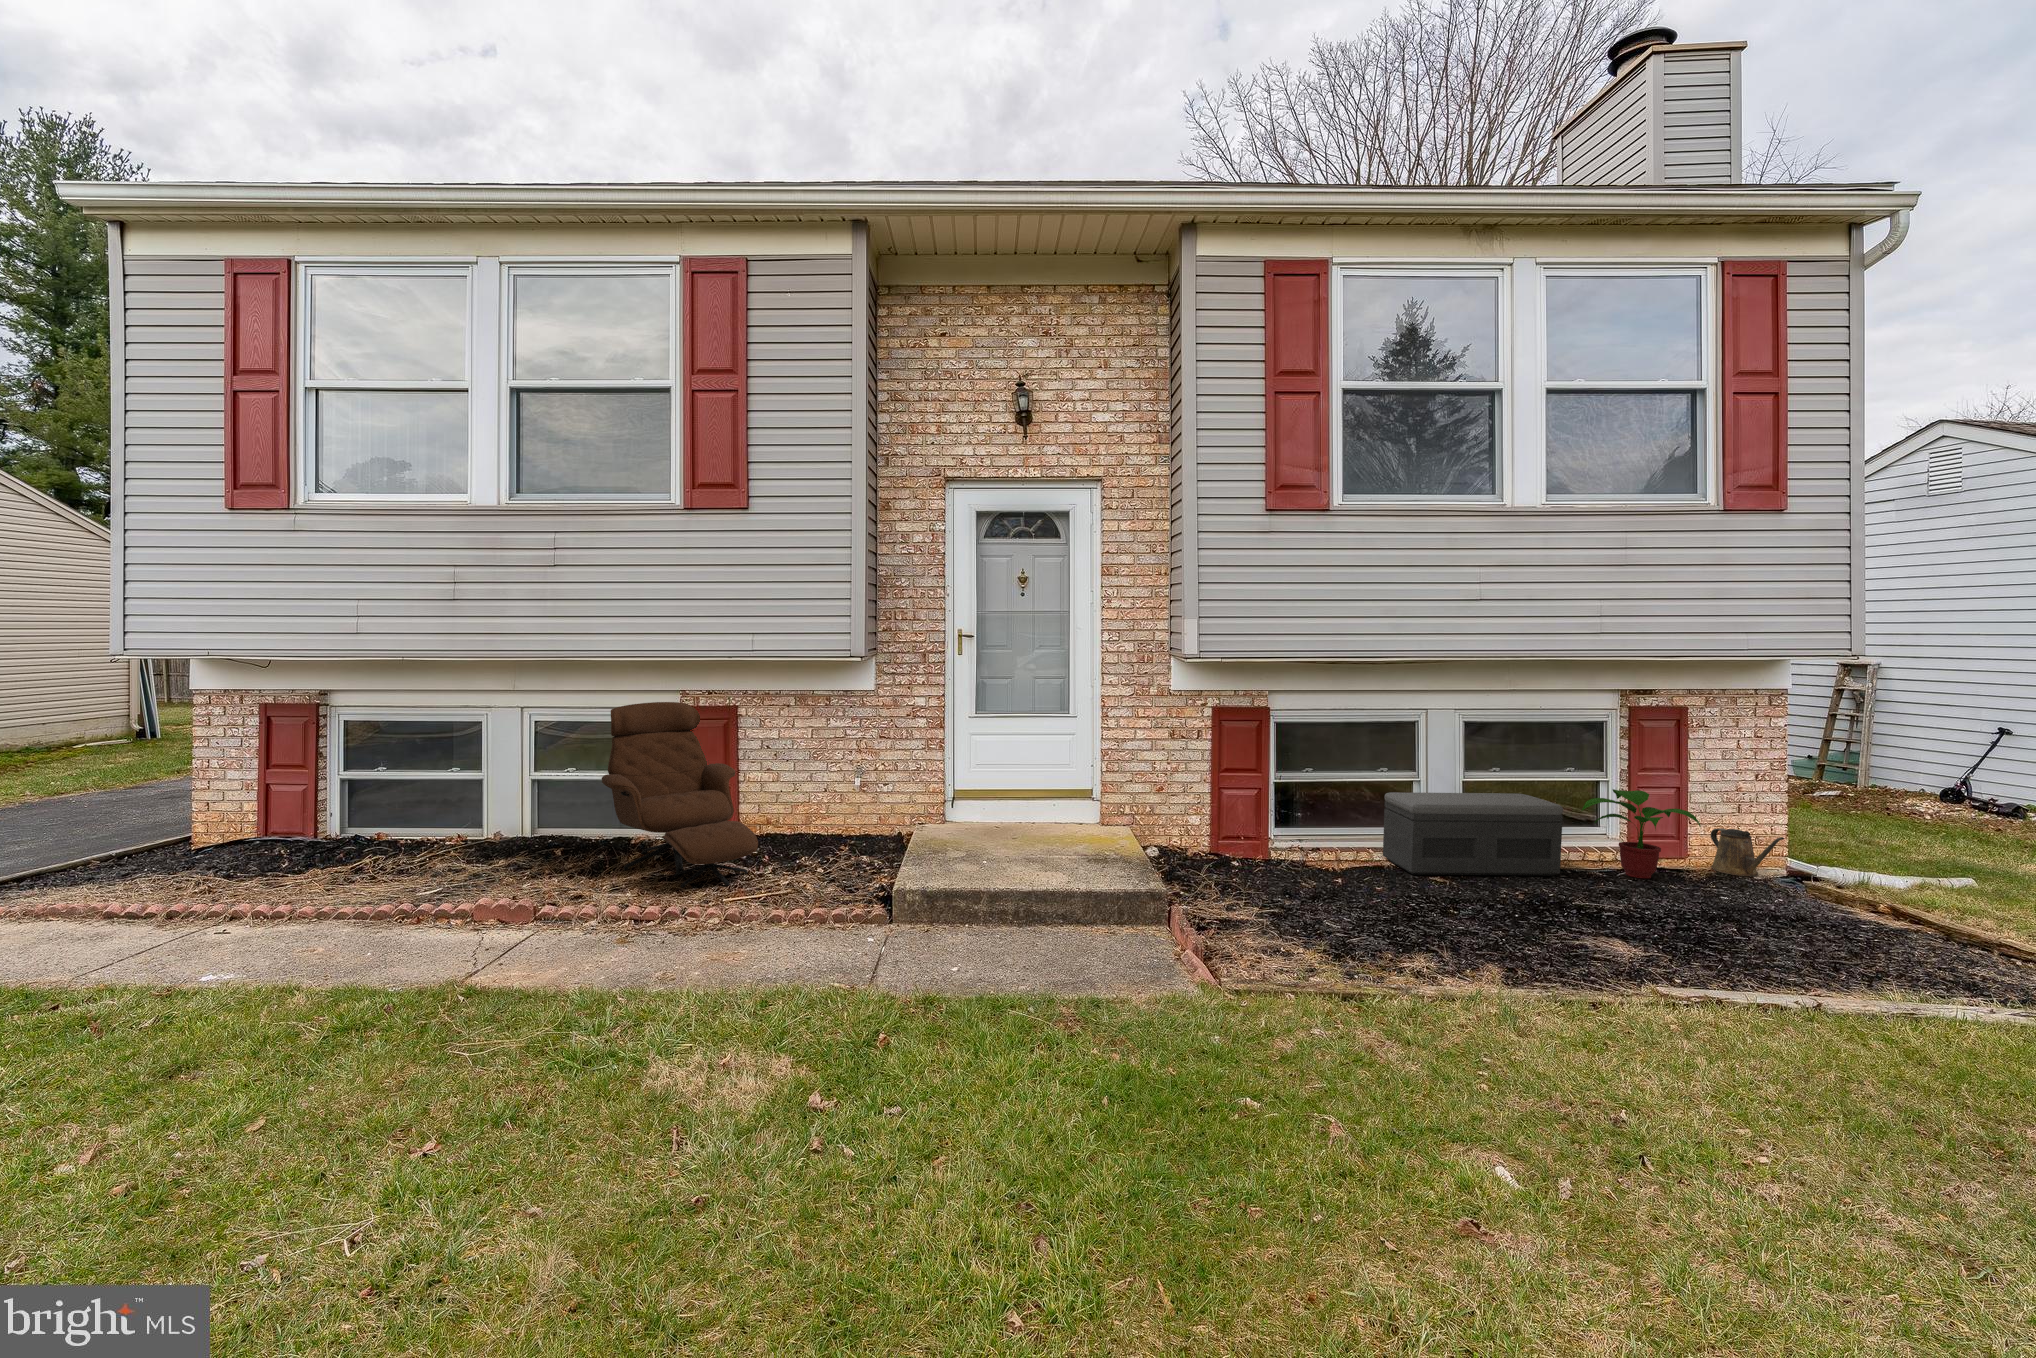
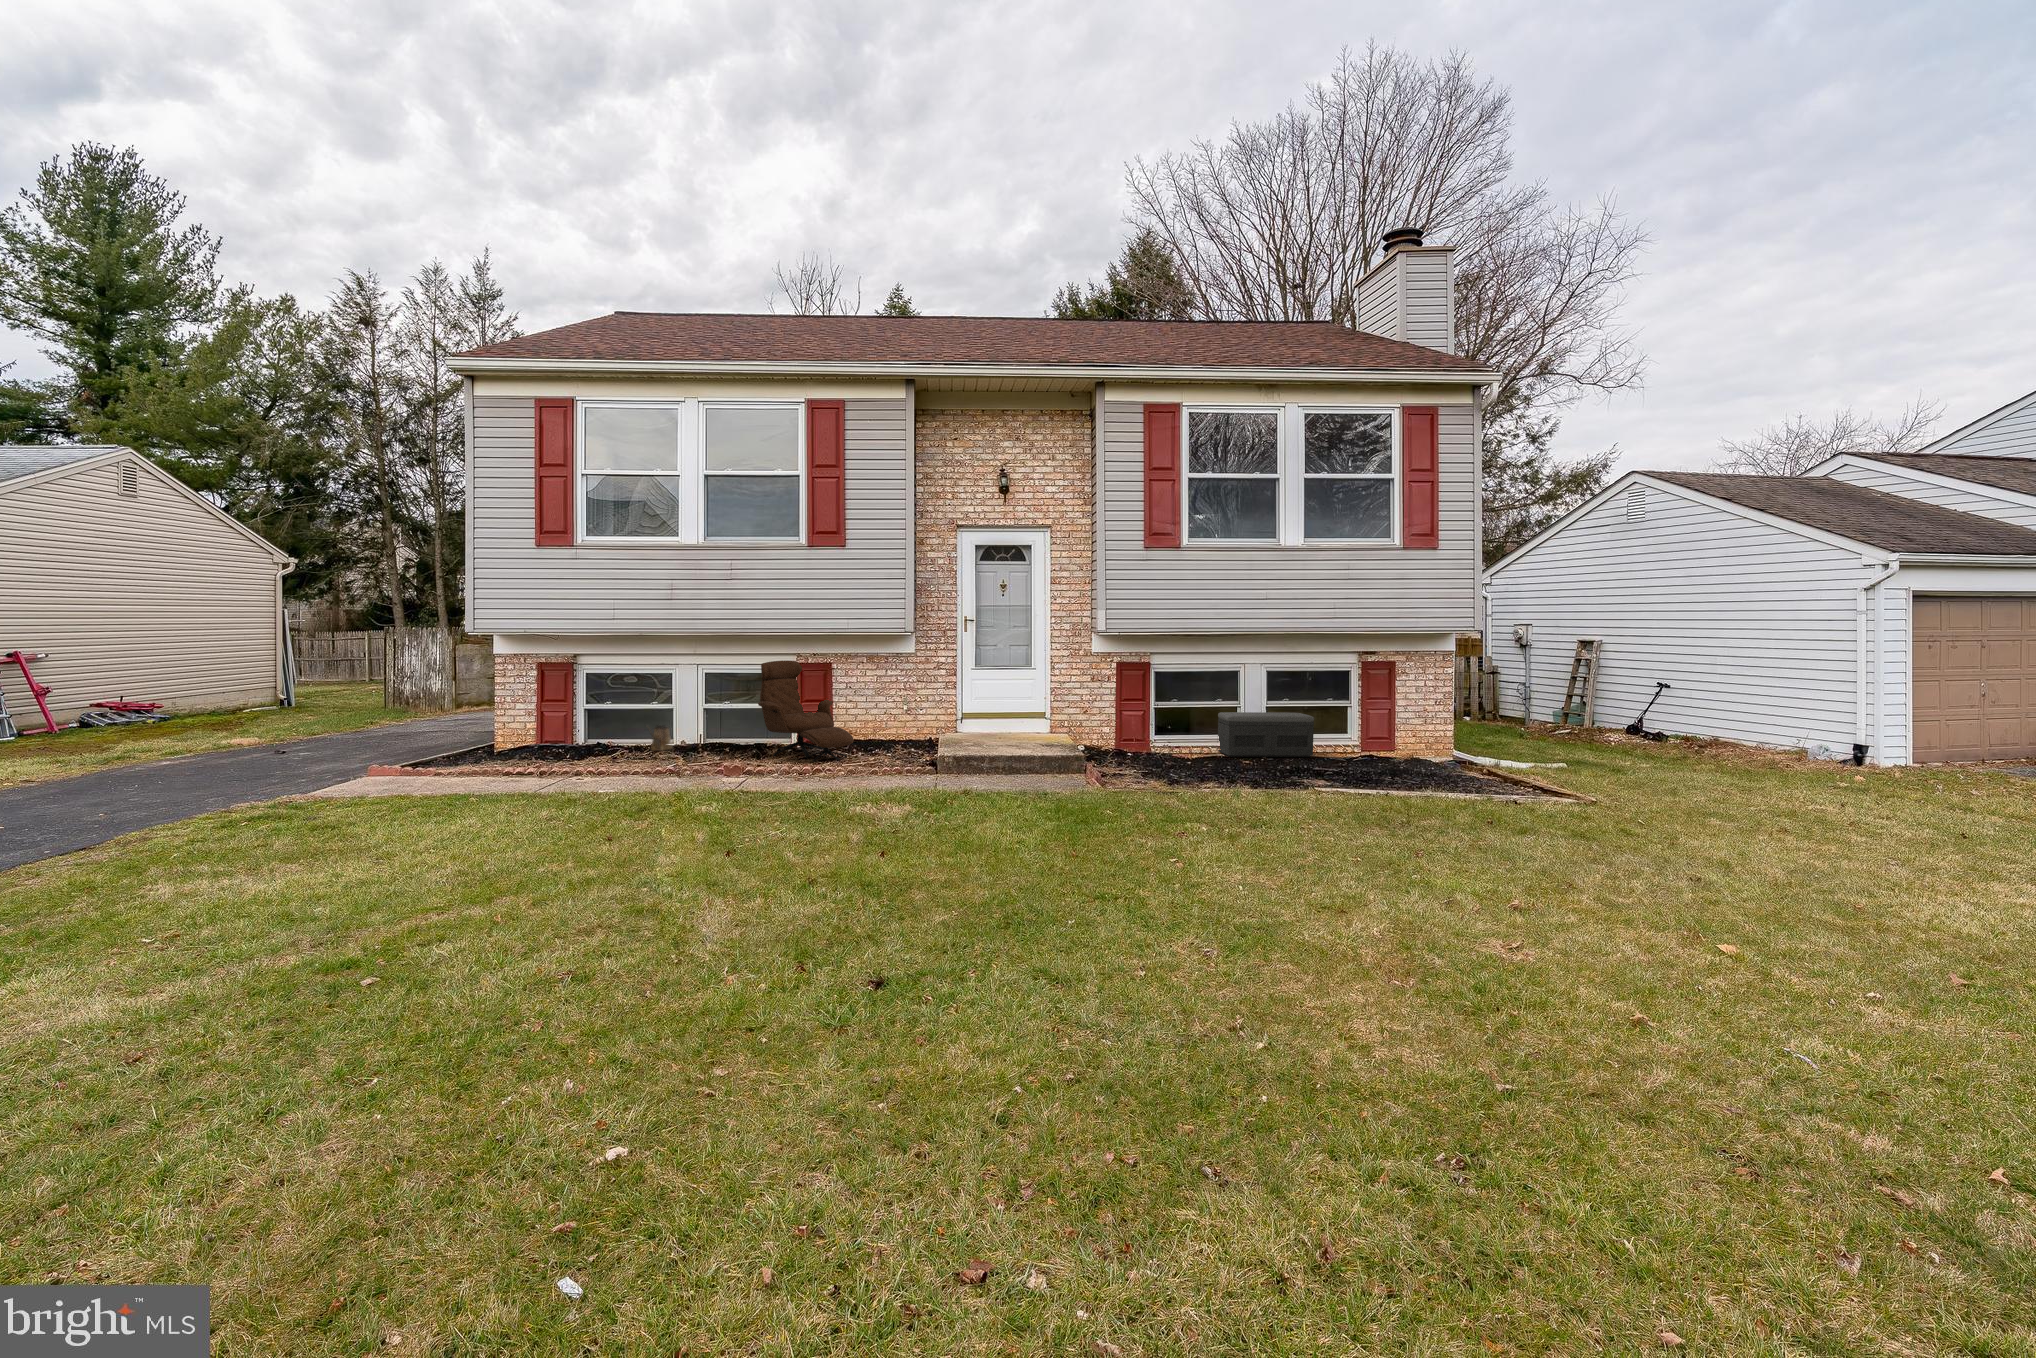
potted plant: present [1582,789,1701,879] -> none [1326,709,1386,758]
watering can: present [1711,828,1784,876] -> present [647,725,673,751]

